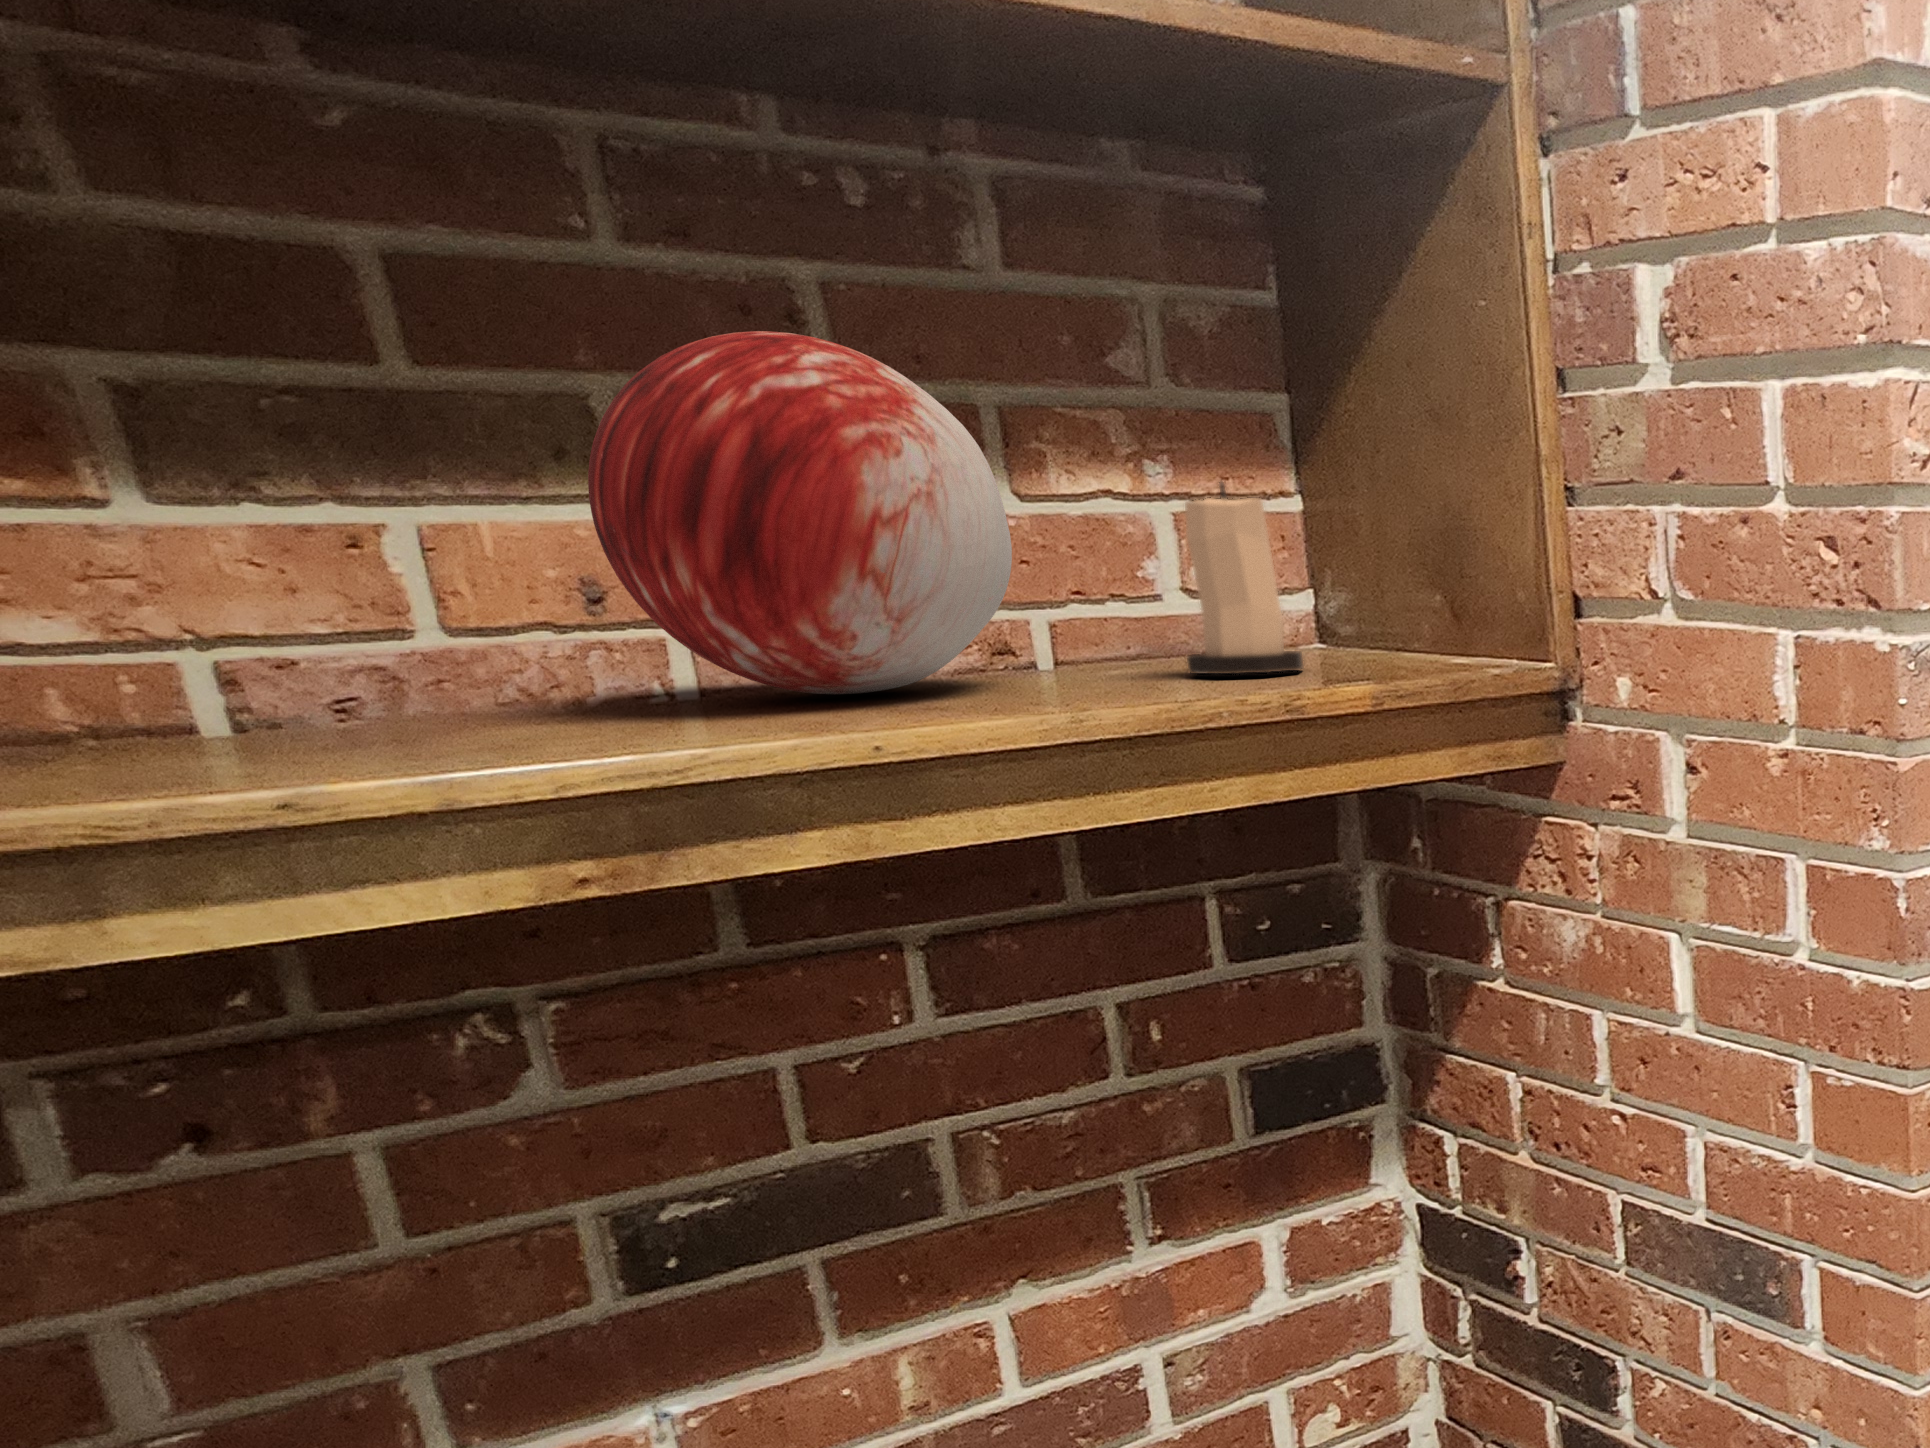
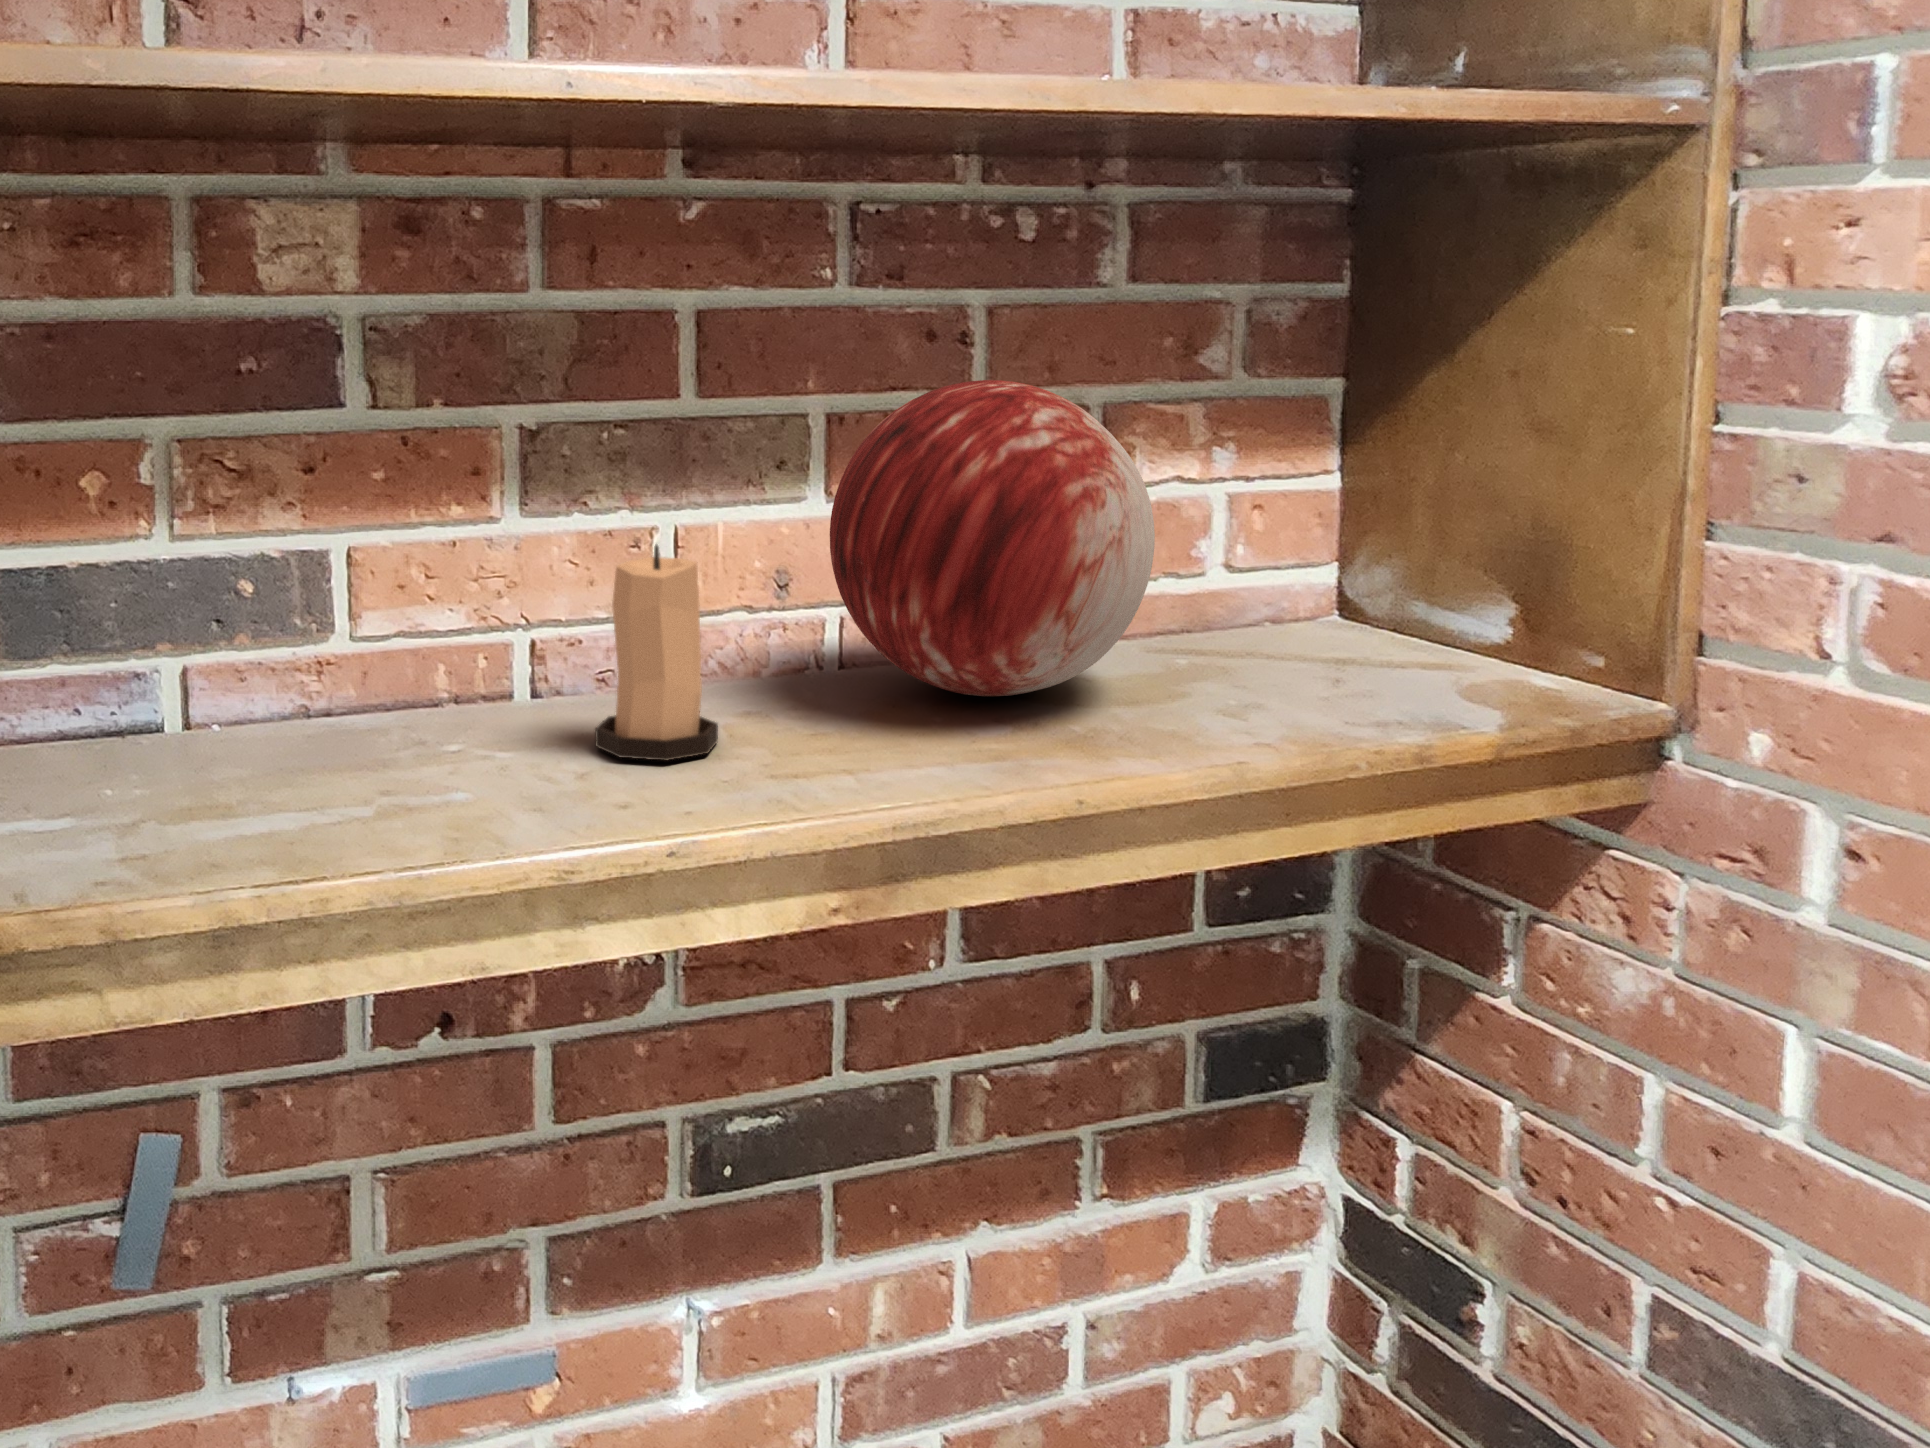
candle: present [1185,482,1303,674] -> present [595,544,718,761]

